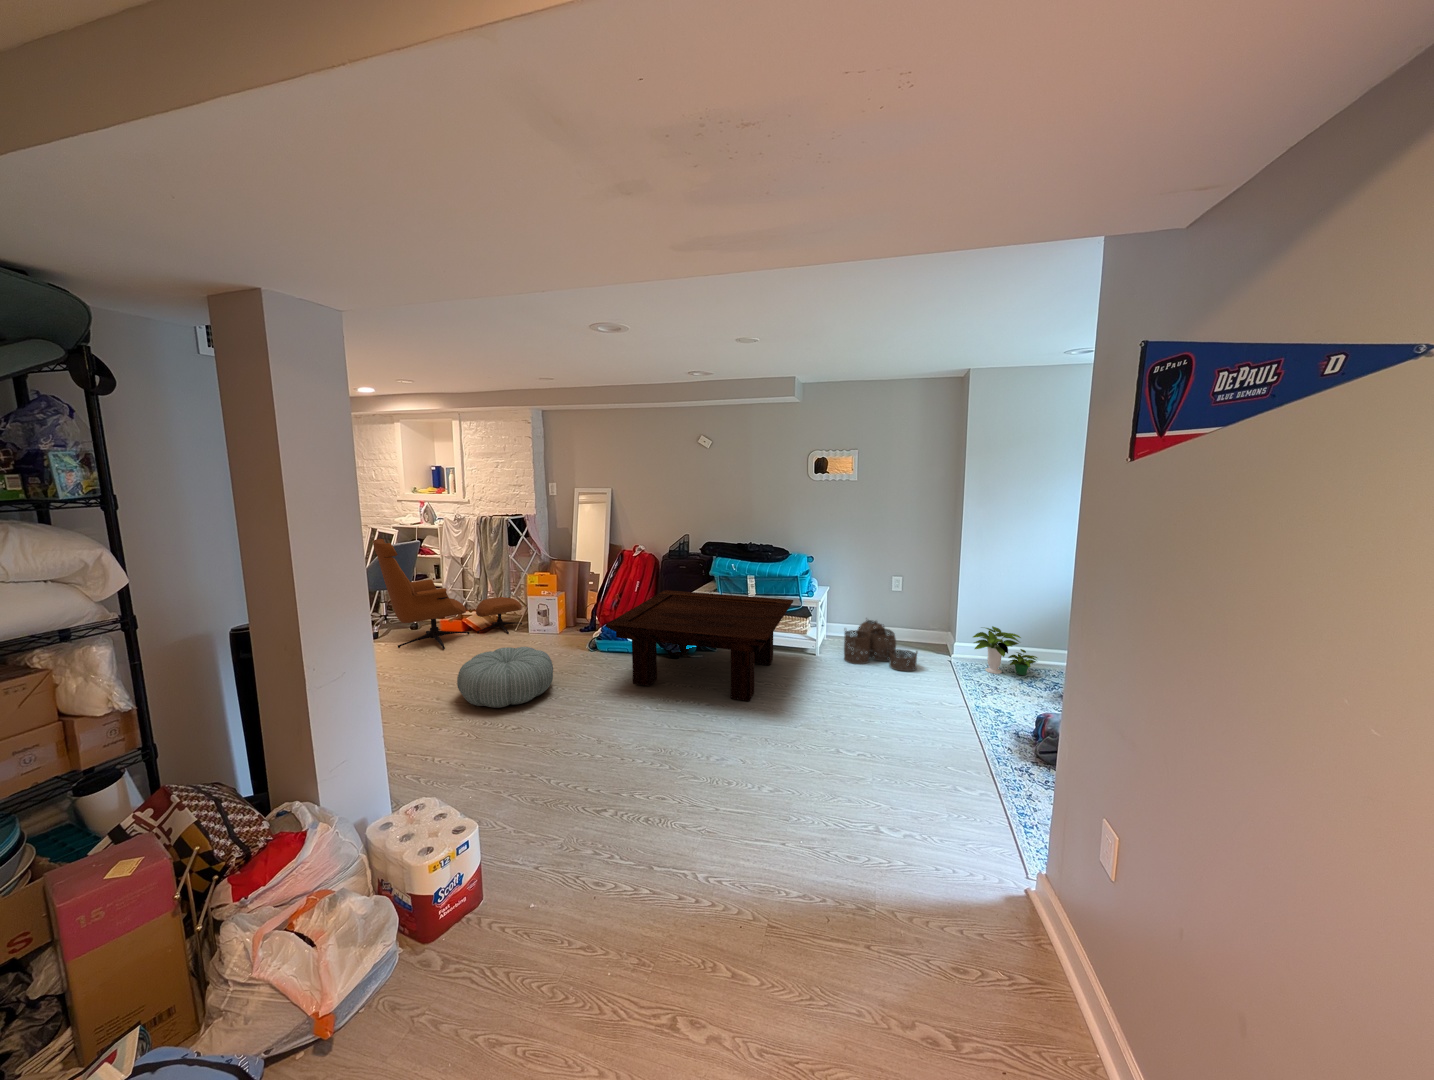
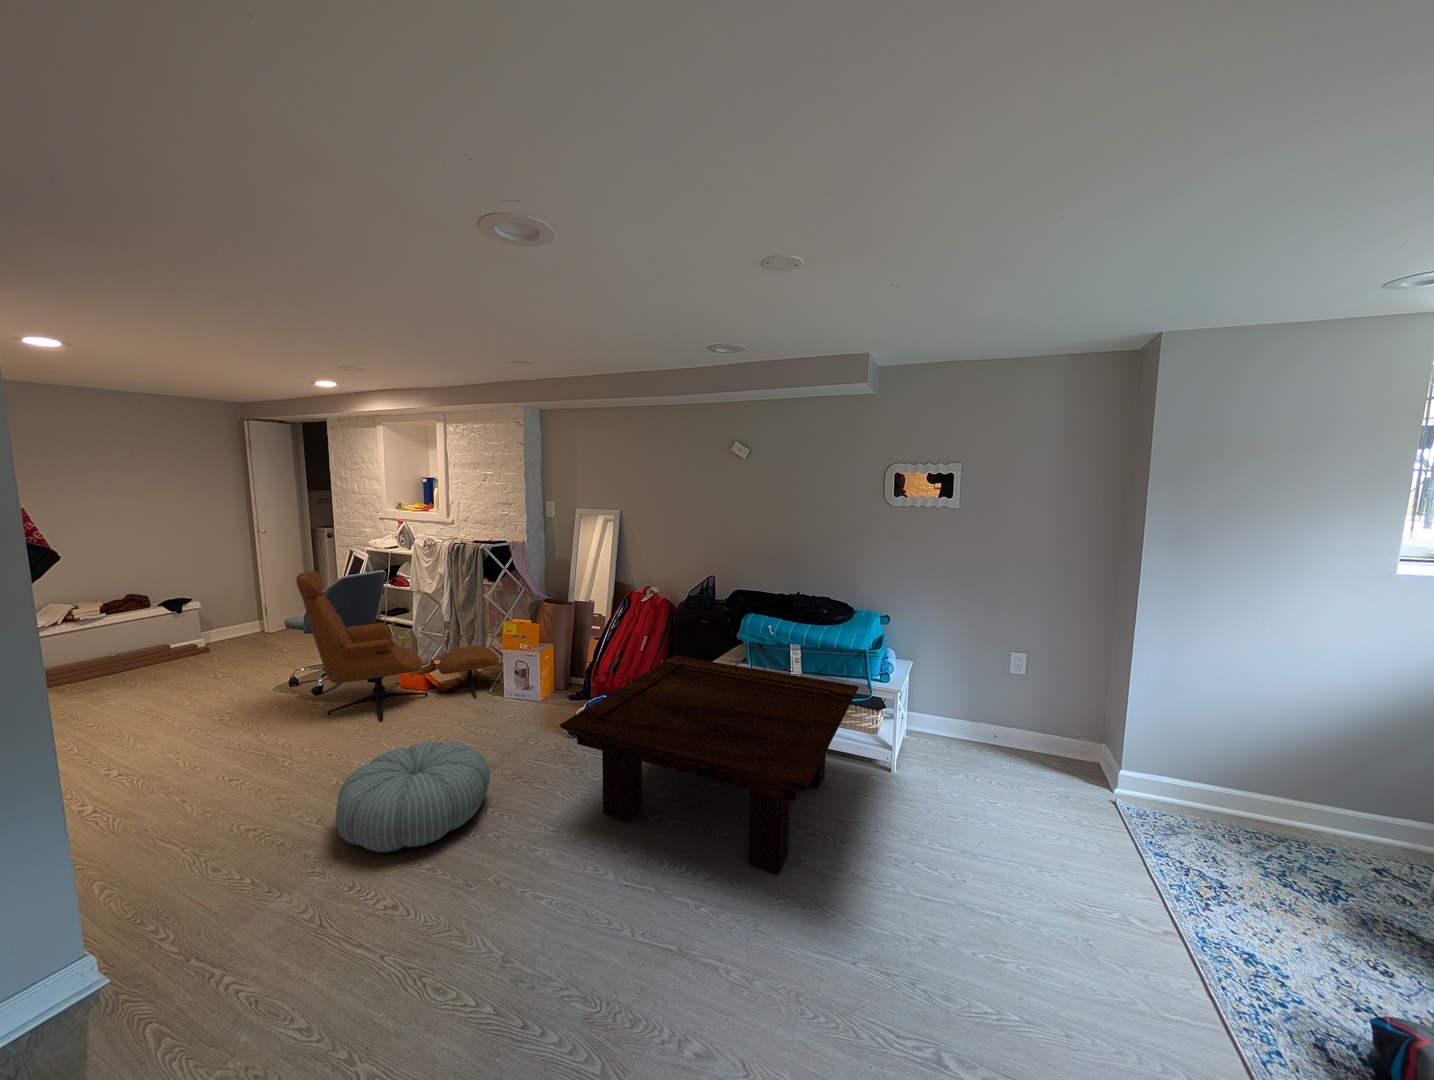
woven basket: present [844,620,917,671] -> none [936,713,1064,820]
potted plant: present [973,626,1037,675] -> none [1161,753,1294,850]

